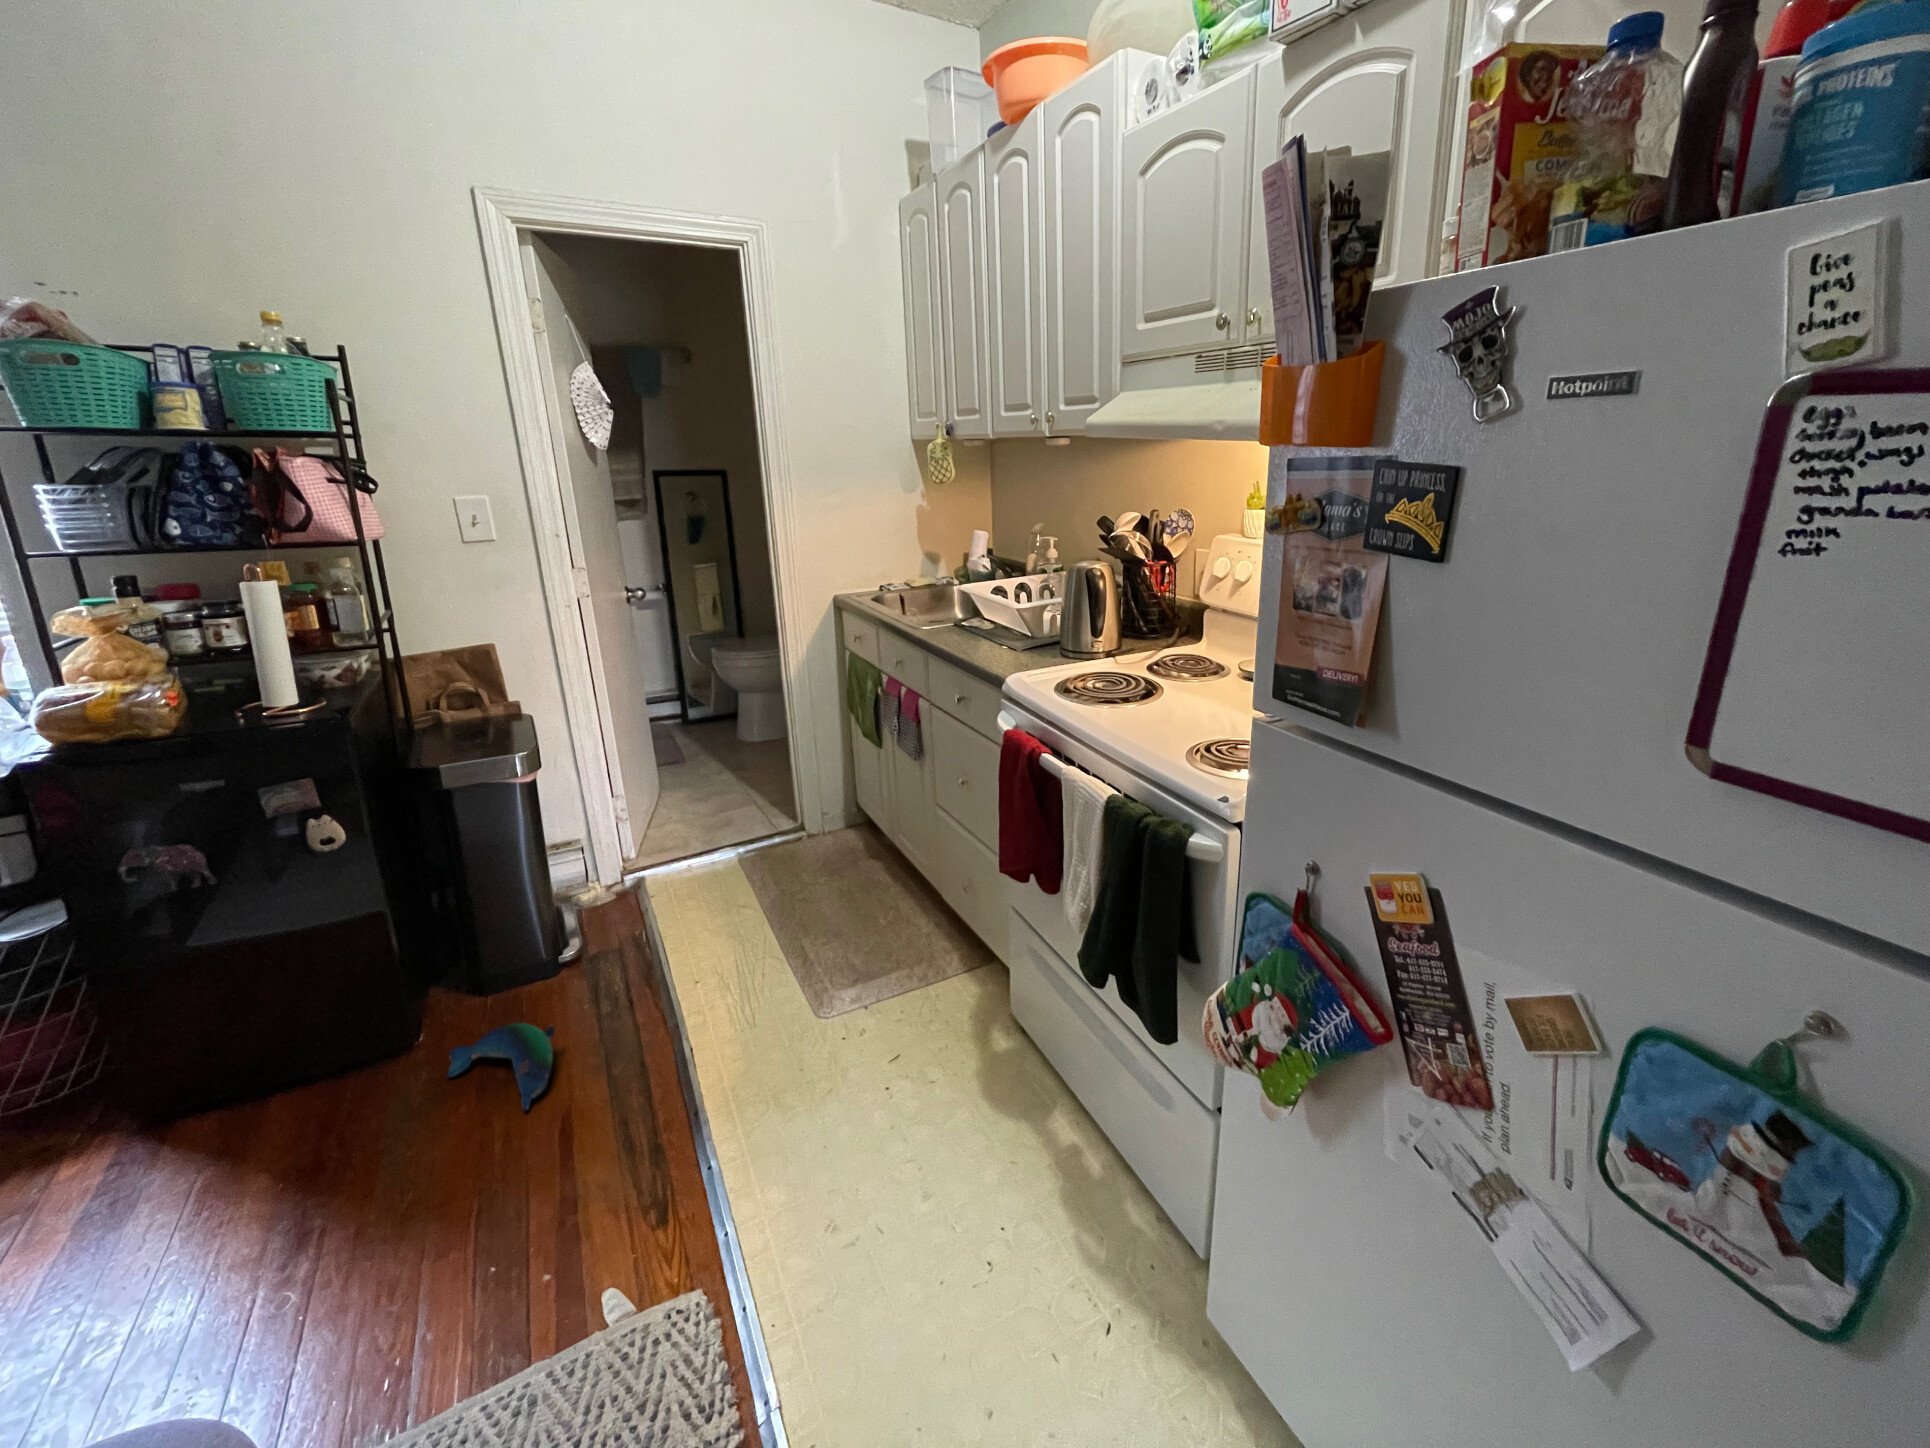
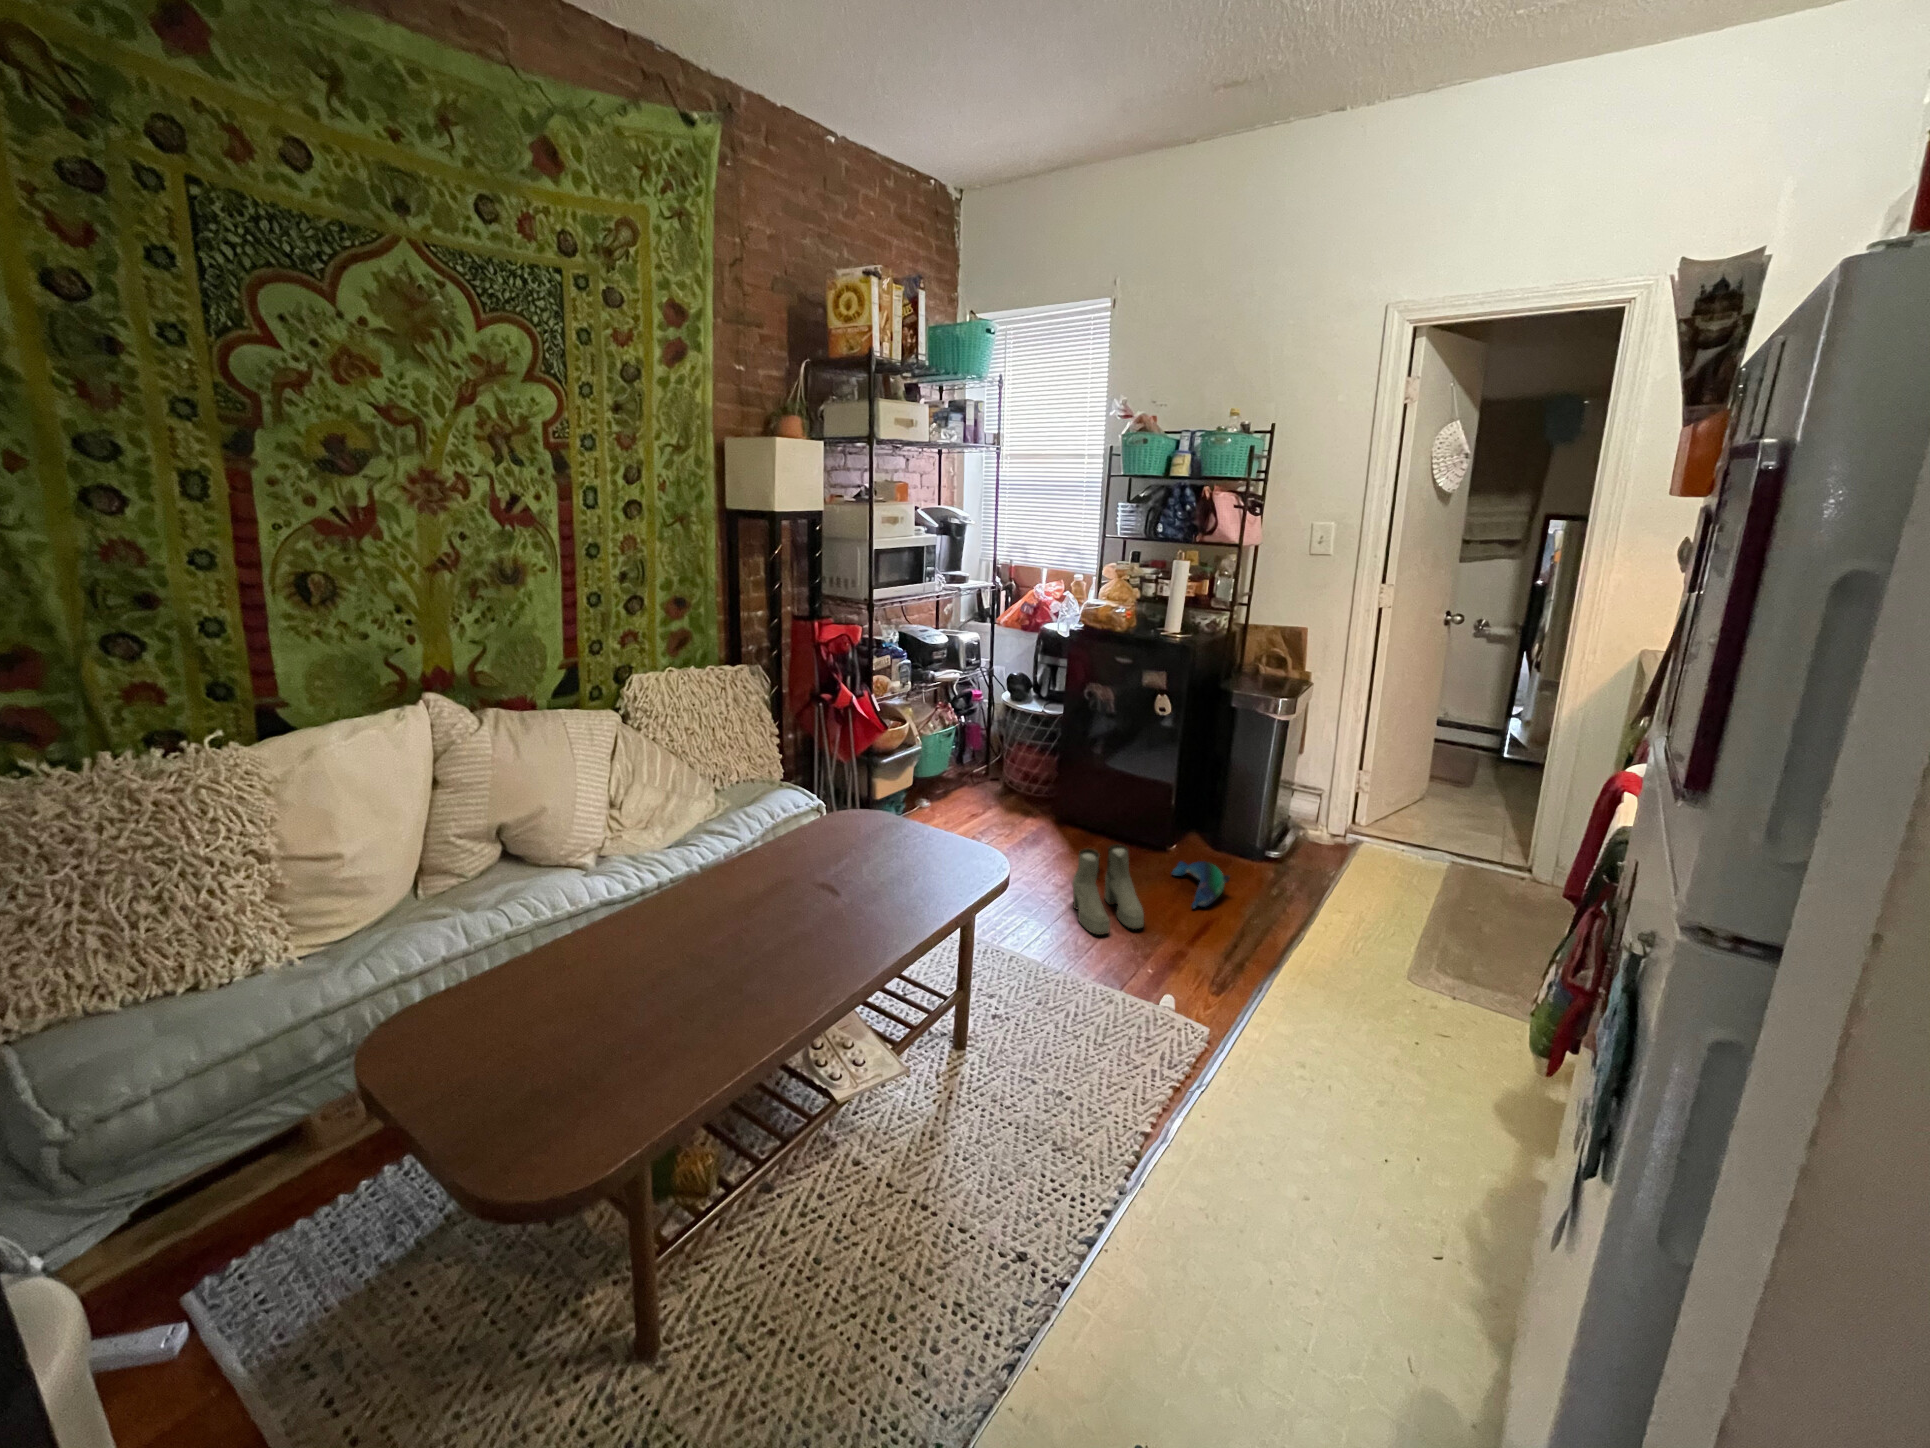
boots: none [281,1105,475,1306] -> present [1072,844,1144,935]

